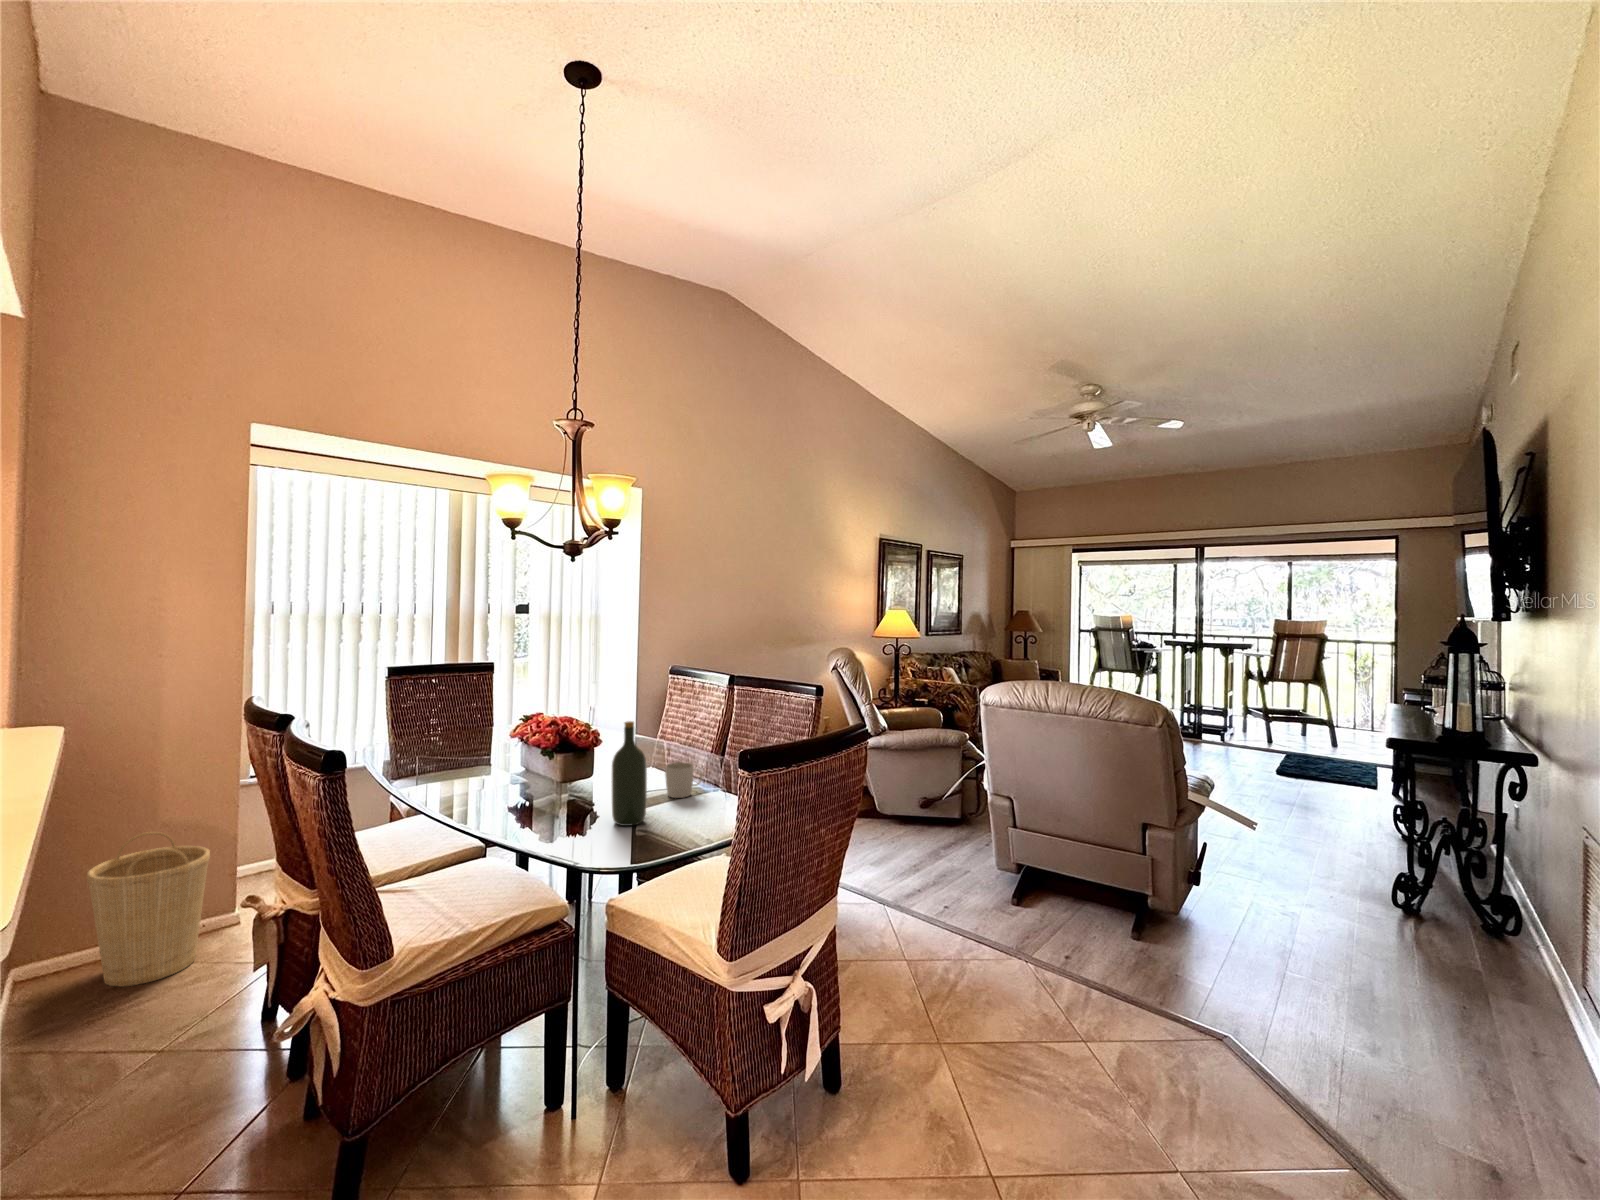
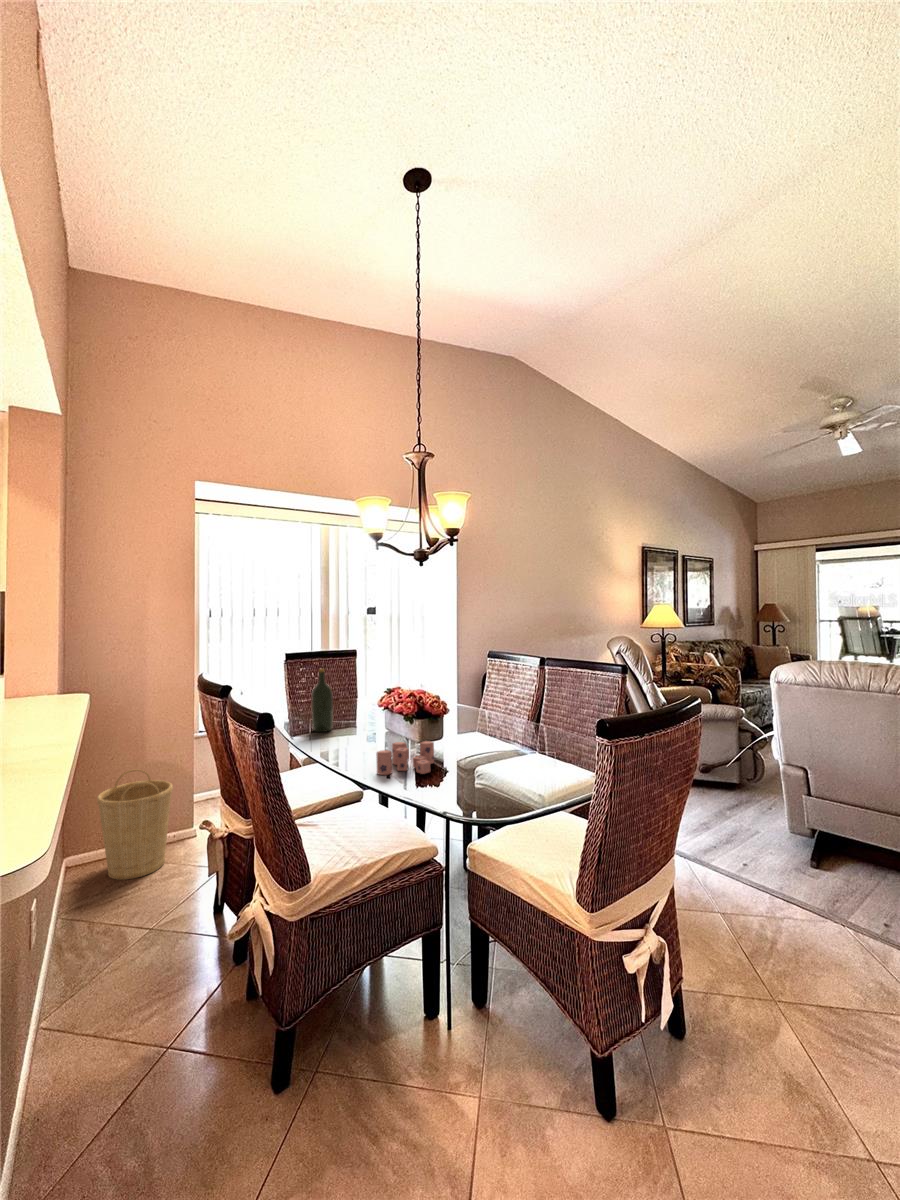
wine bottle: present [612,721,647,826] -> present [312,669,333,732]
mug: present [665,762,703,798] -> none [504,729,534,759]
candle: none [498,780,576,824] -> present [376,741,434,775]

